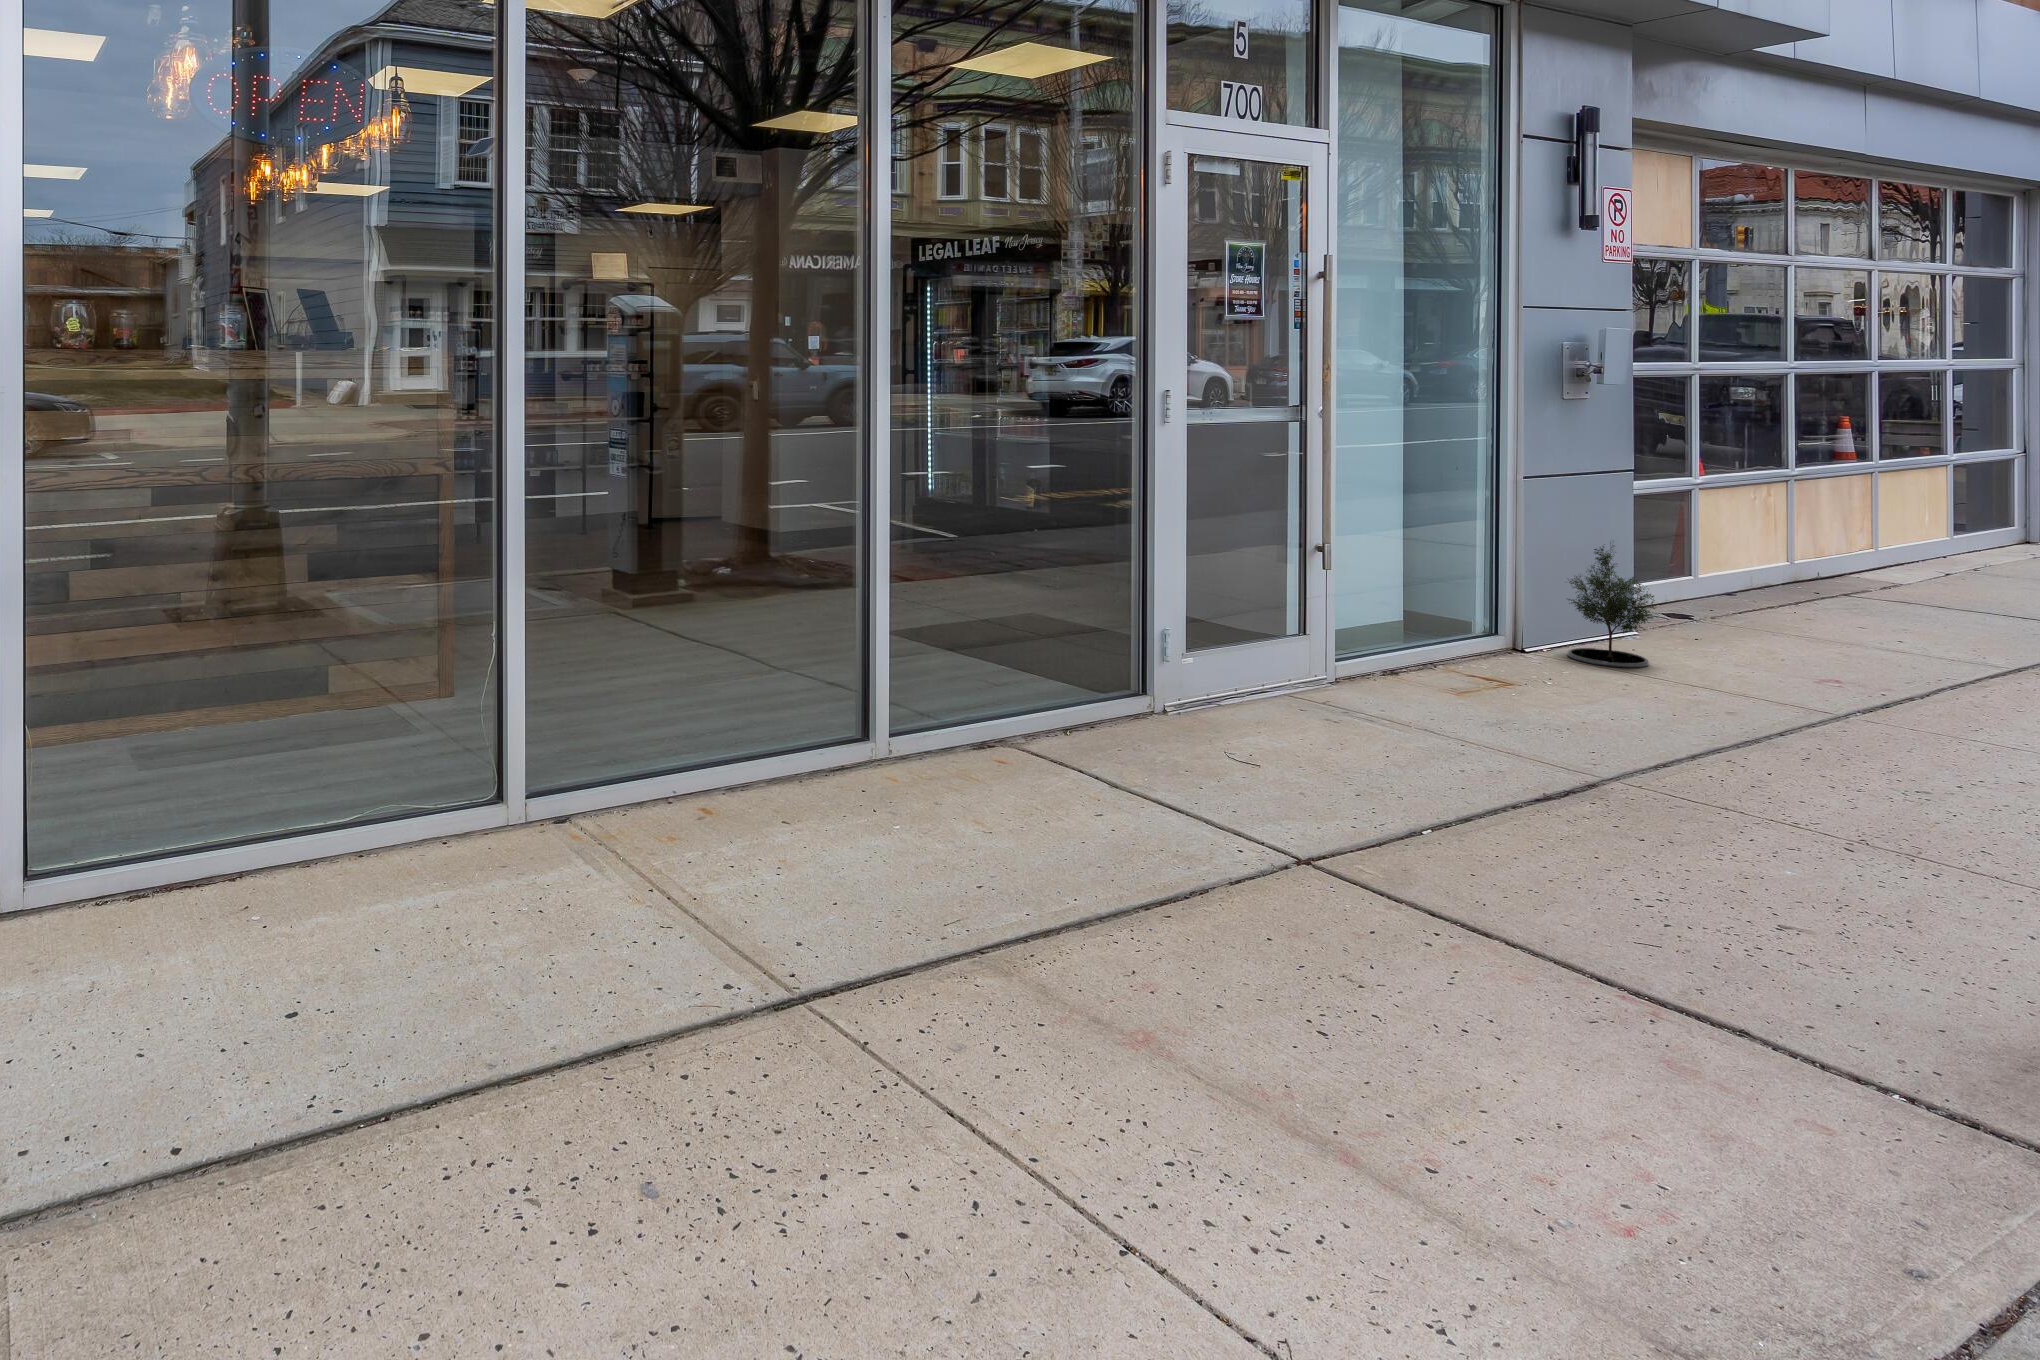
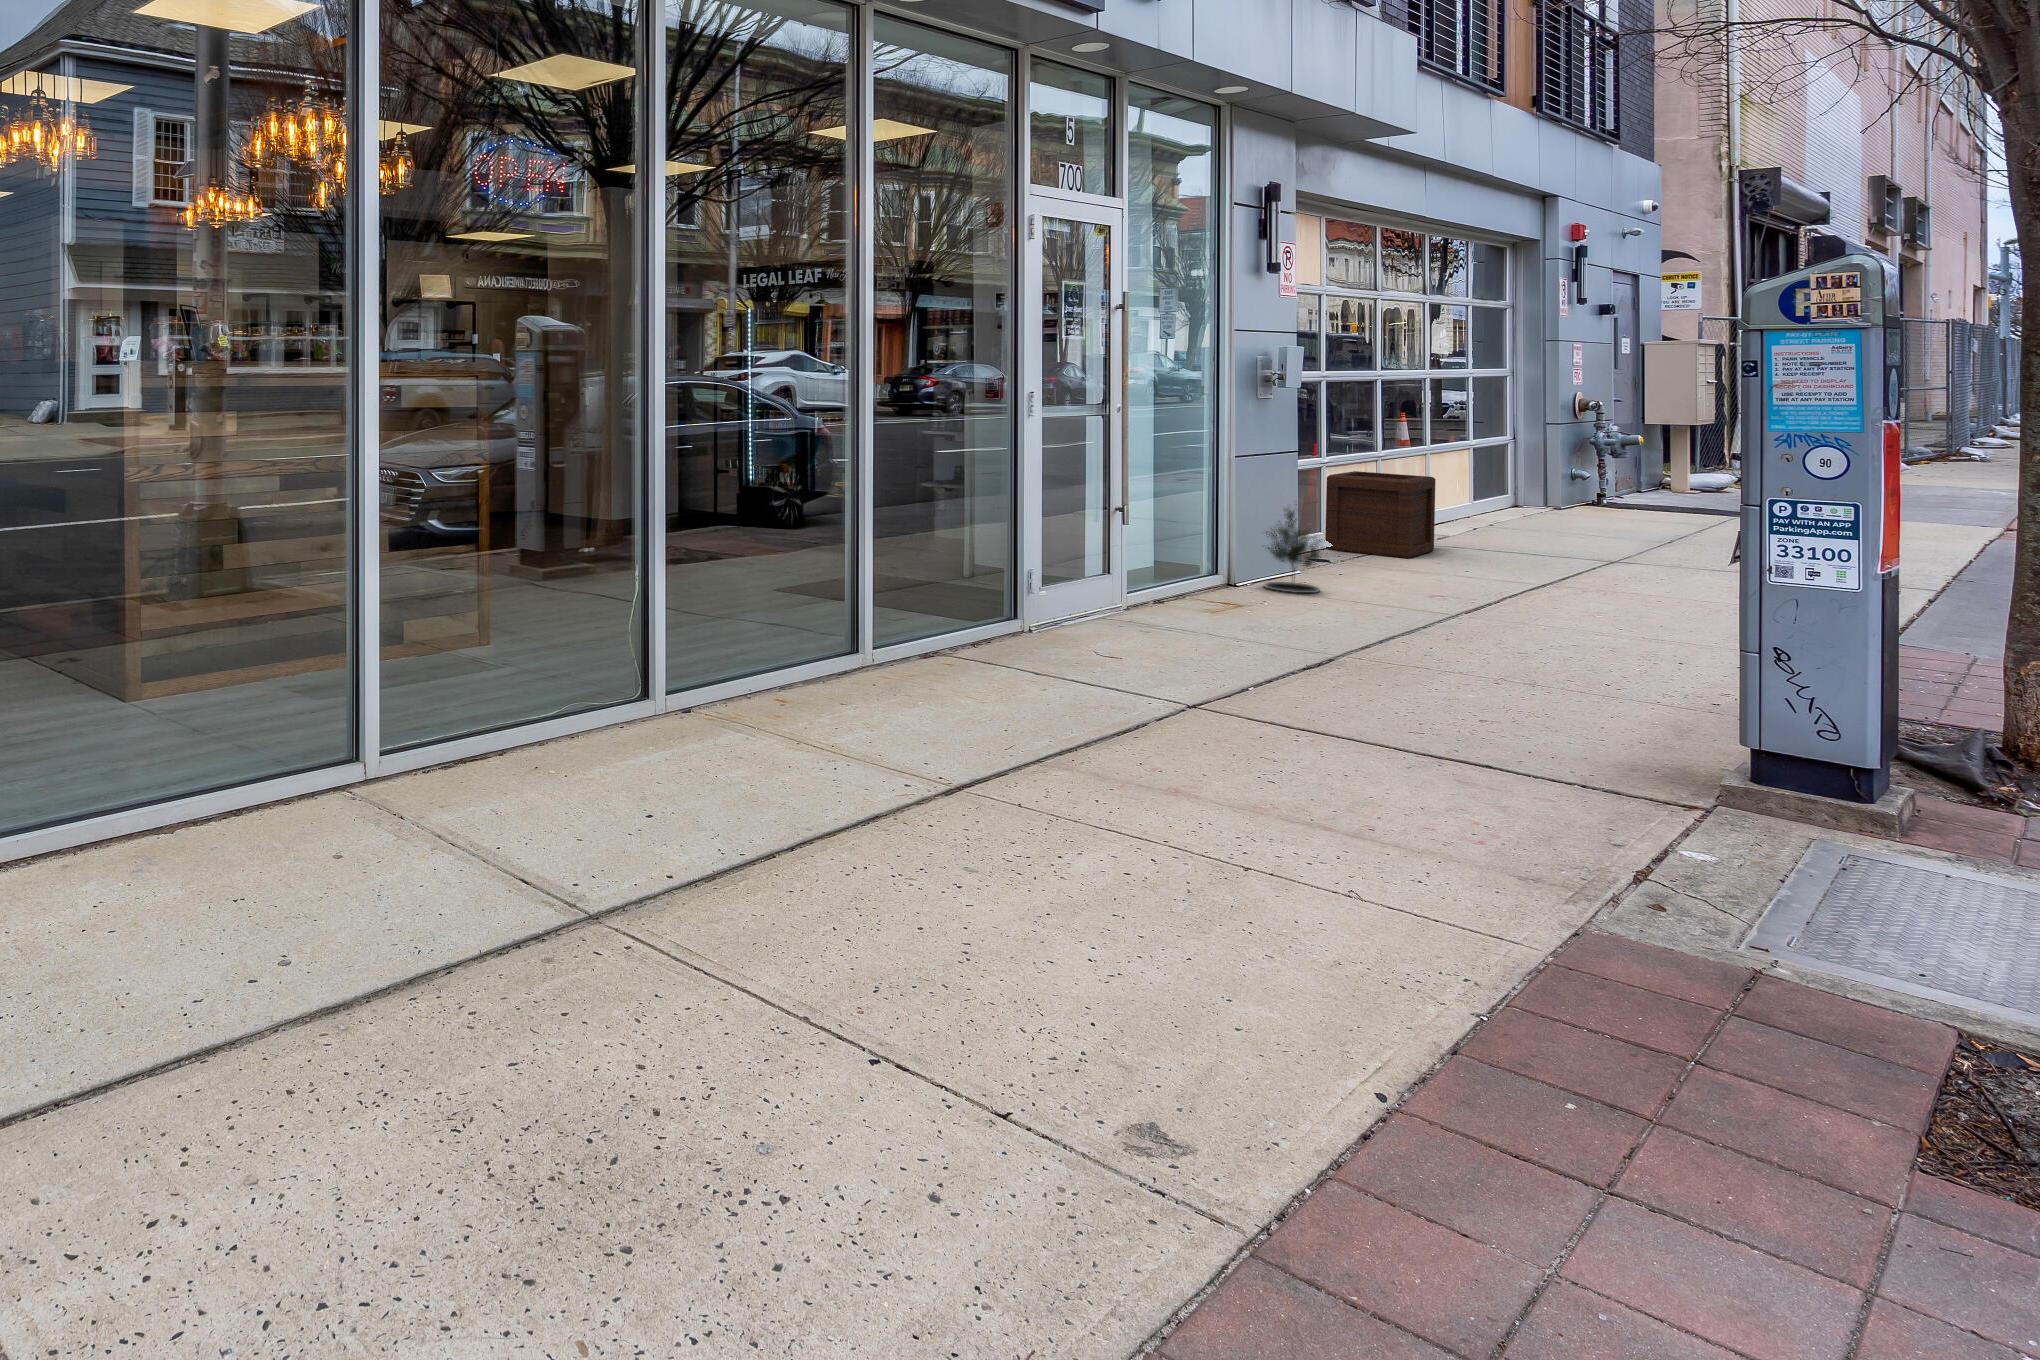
wooden crate: none [1698,495,1867,616] -> present [1325,471,1436,558]

